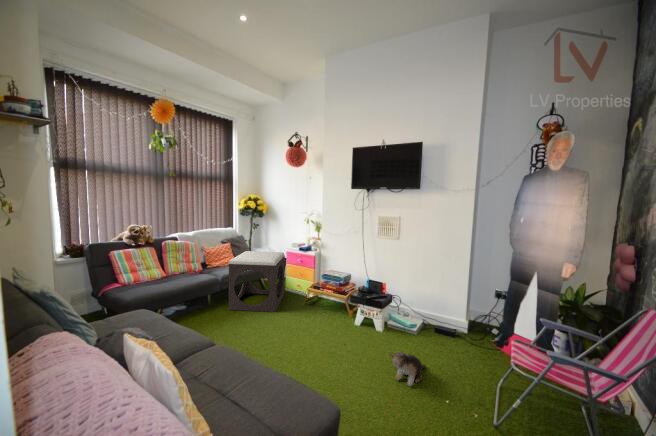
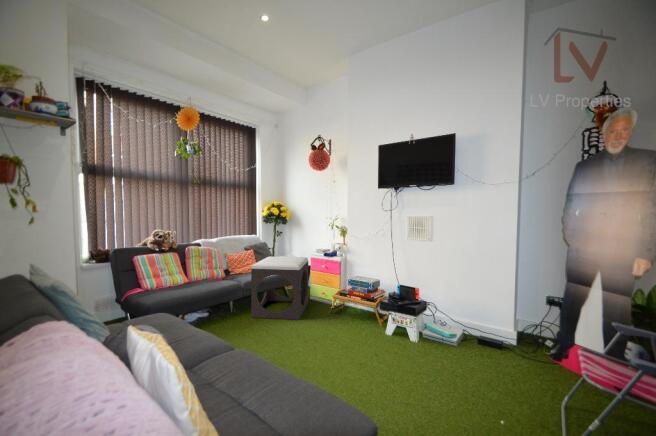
plush toy: present [389,351,426,386] -> none [435,365,477,408]

